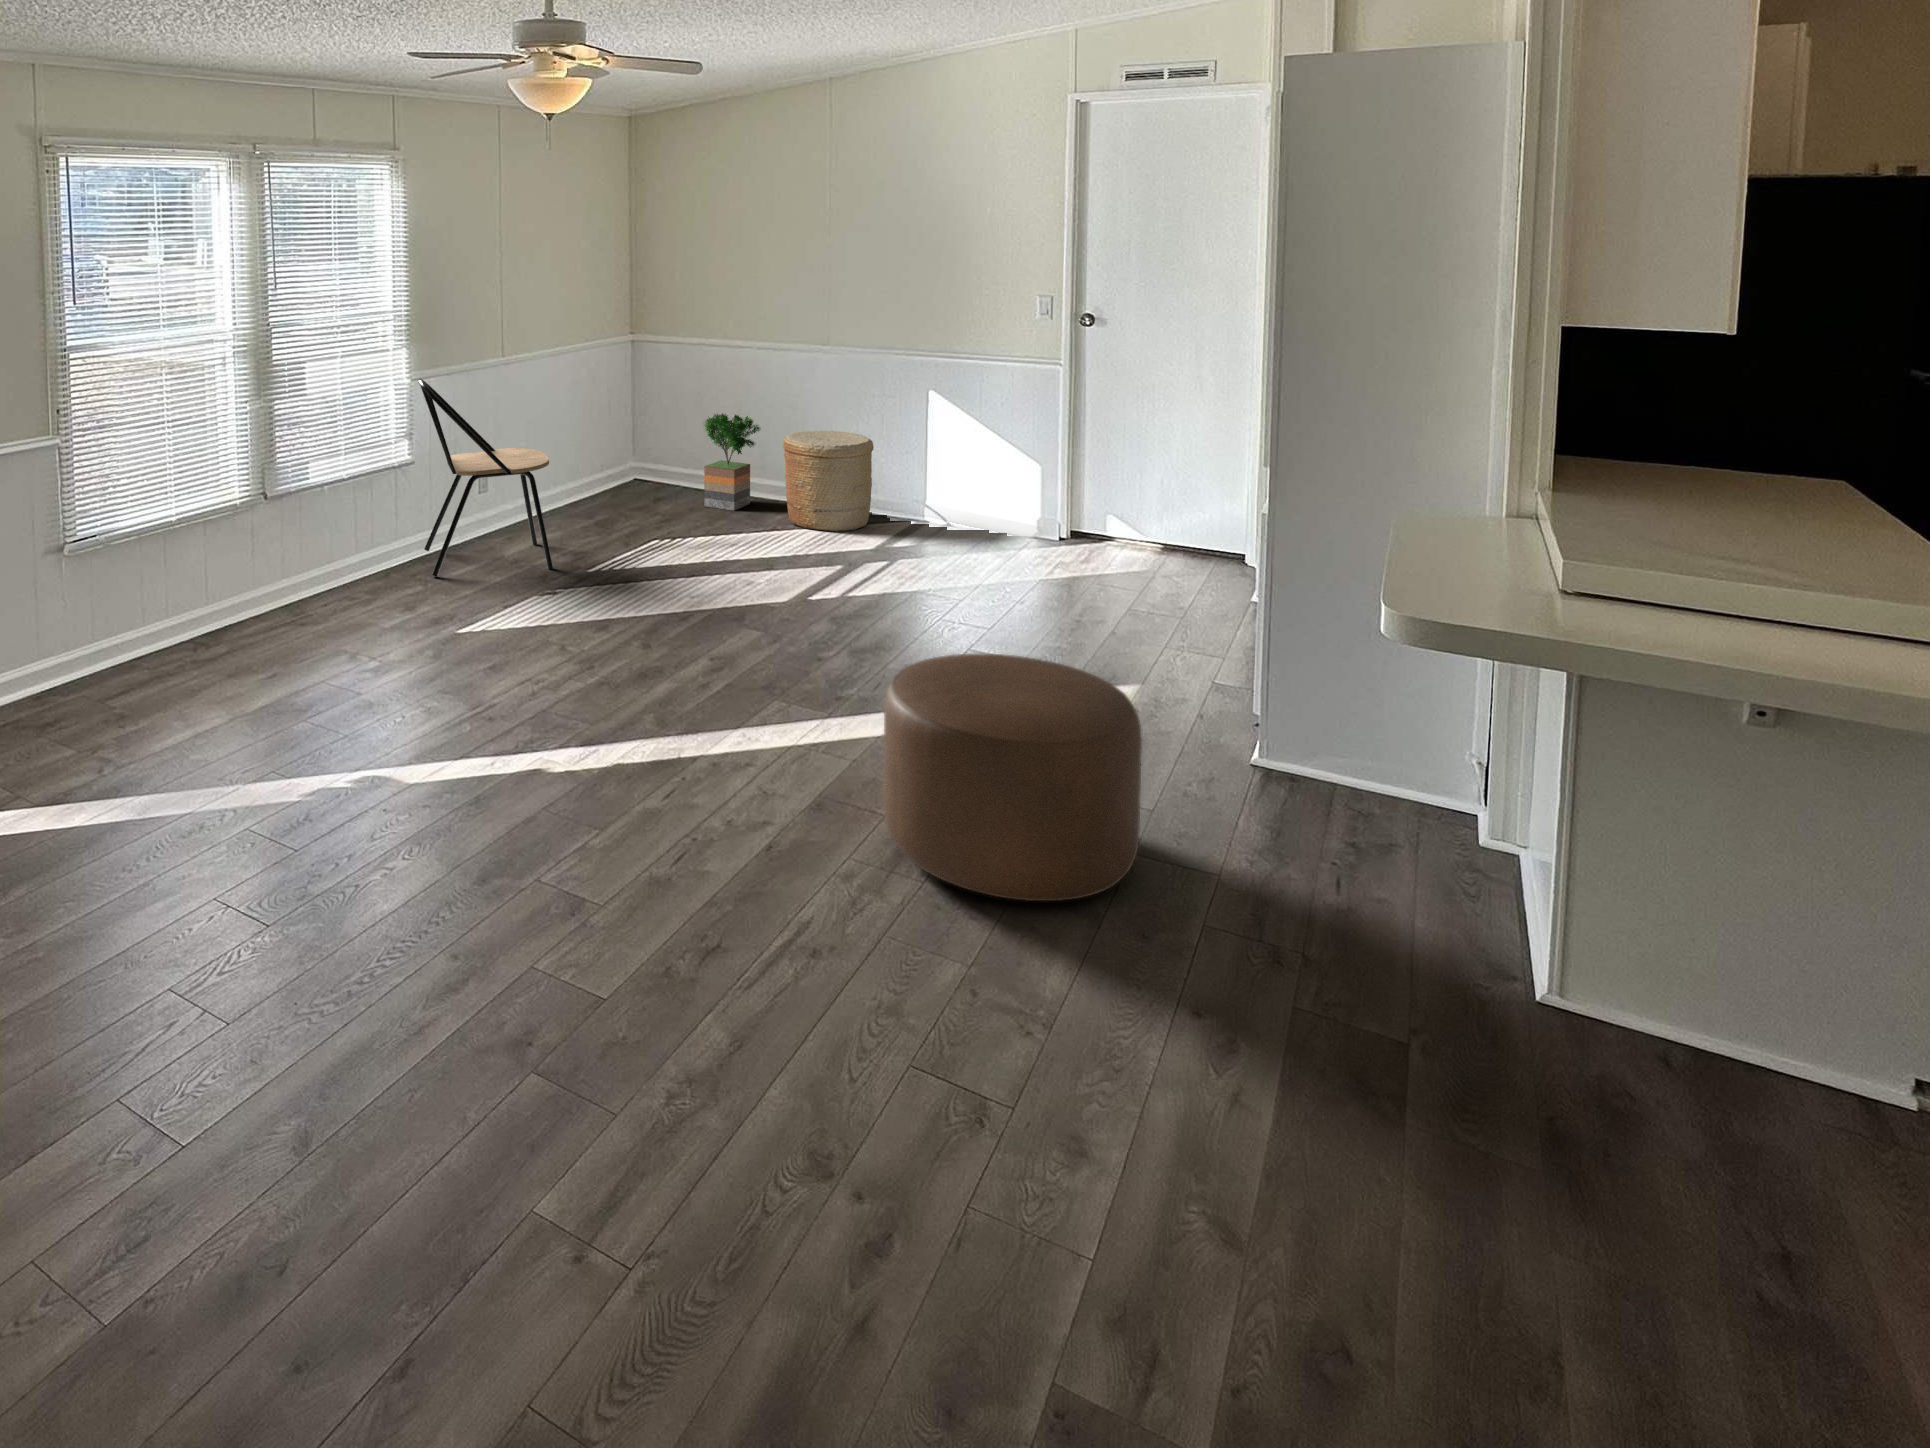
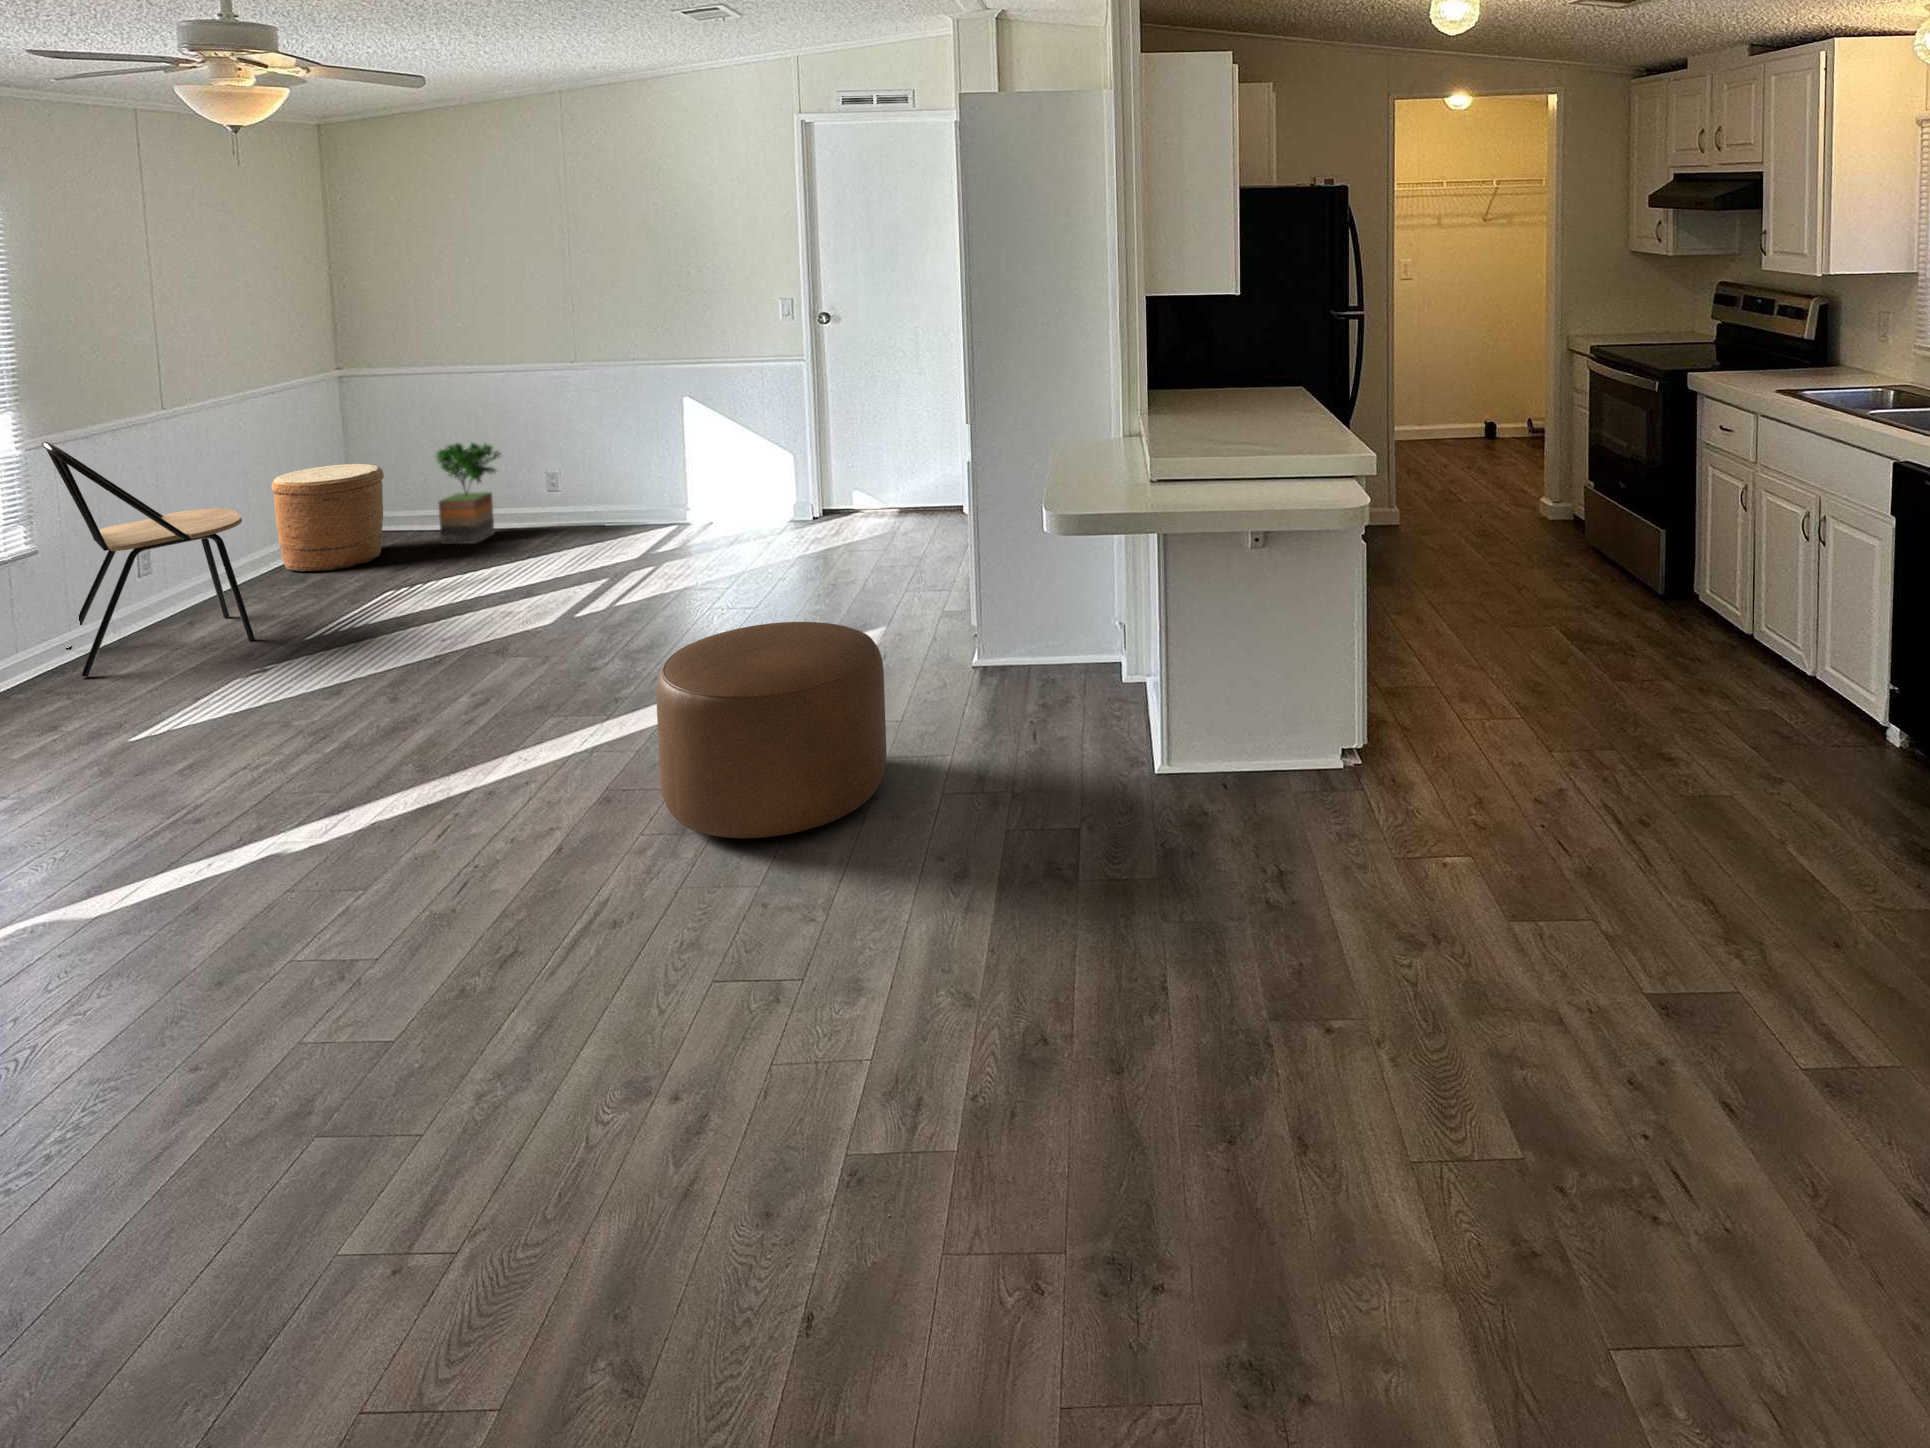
woven basket: present [783,431,874,531] -> present [271,464,384,571]

